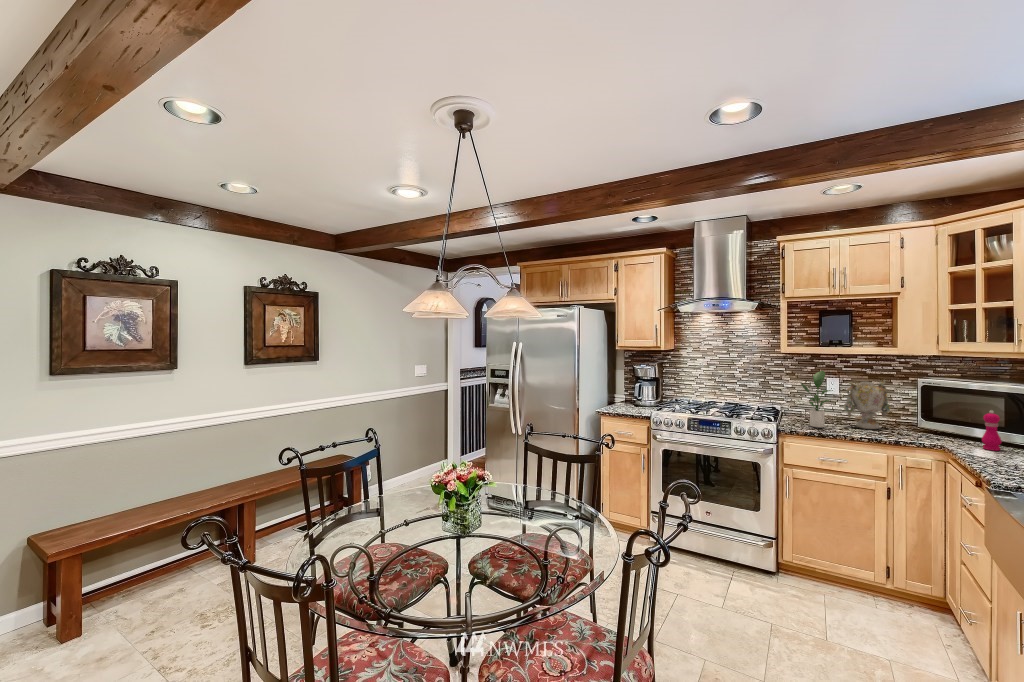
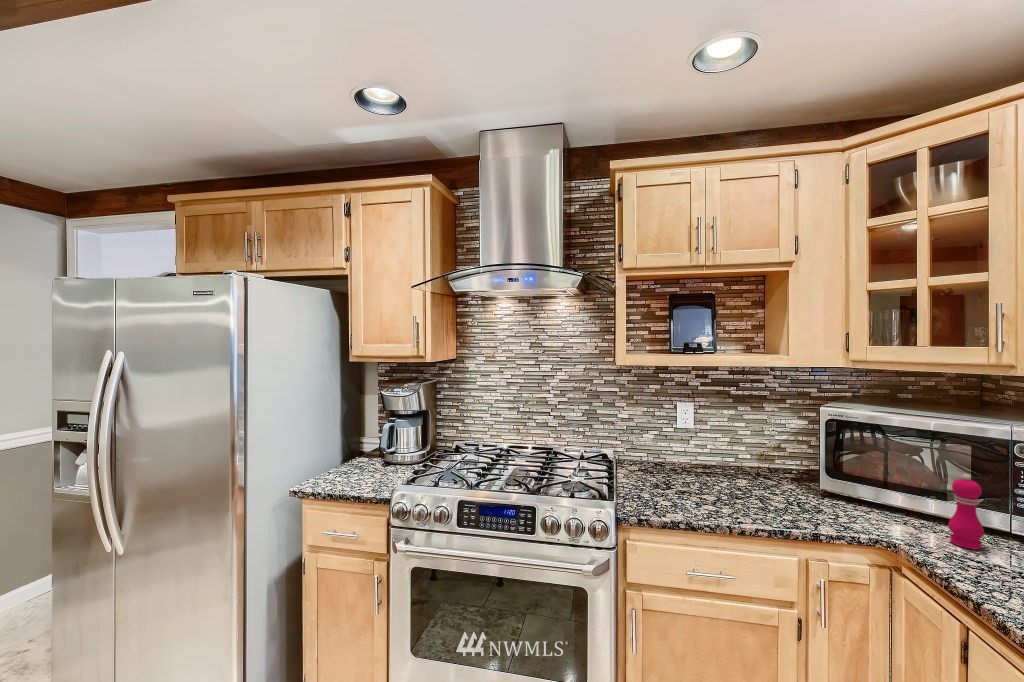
potted plant: present [801,371,831,428] -> none [650,397,701,502]
vase: present [844,380,890,429] -> none [714,410,778,496]

